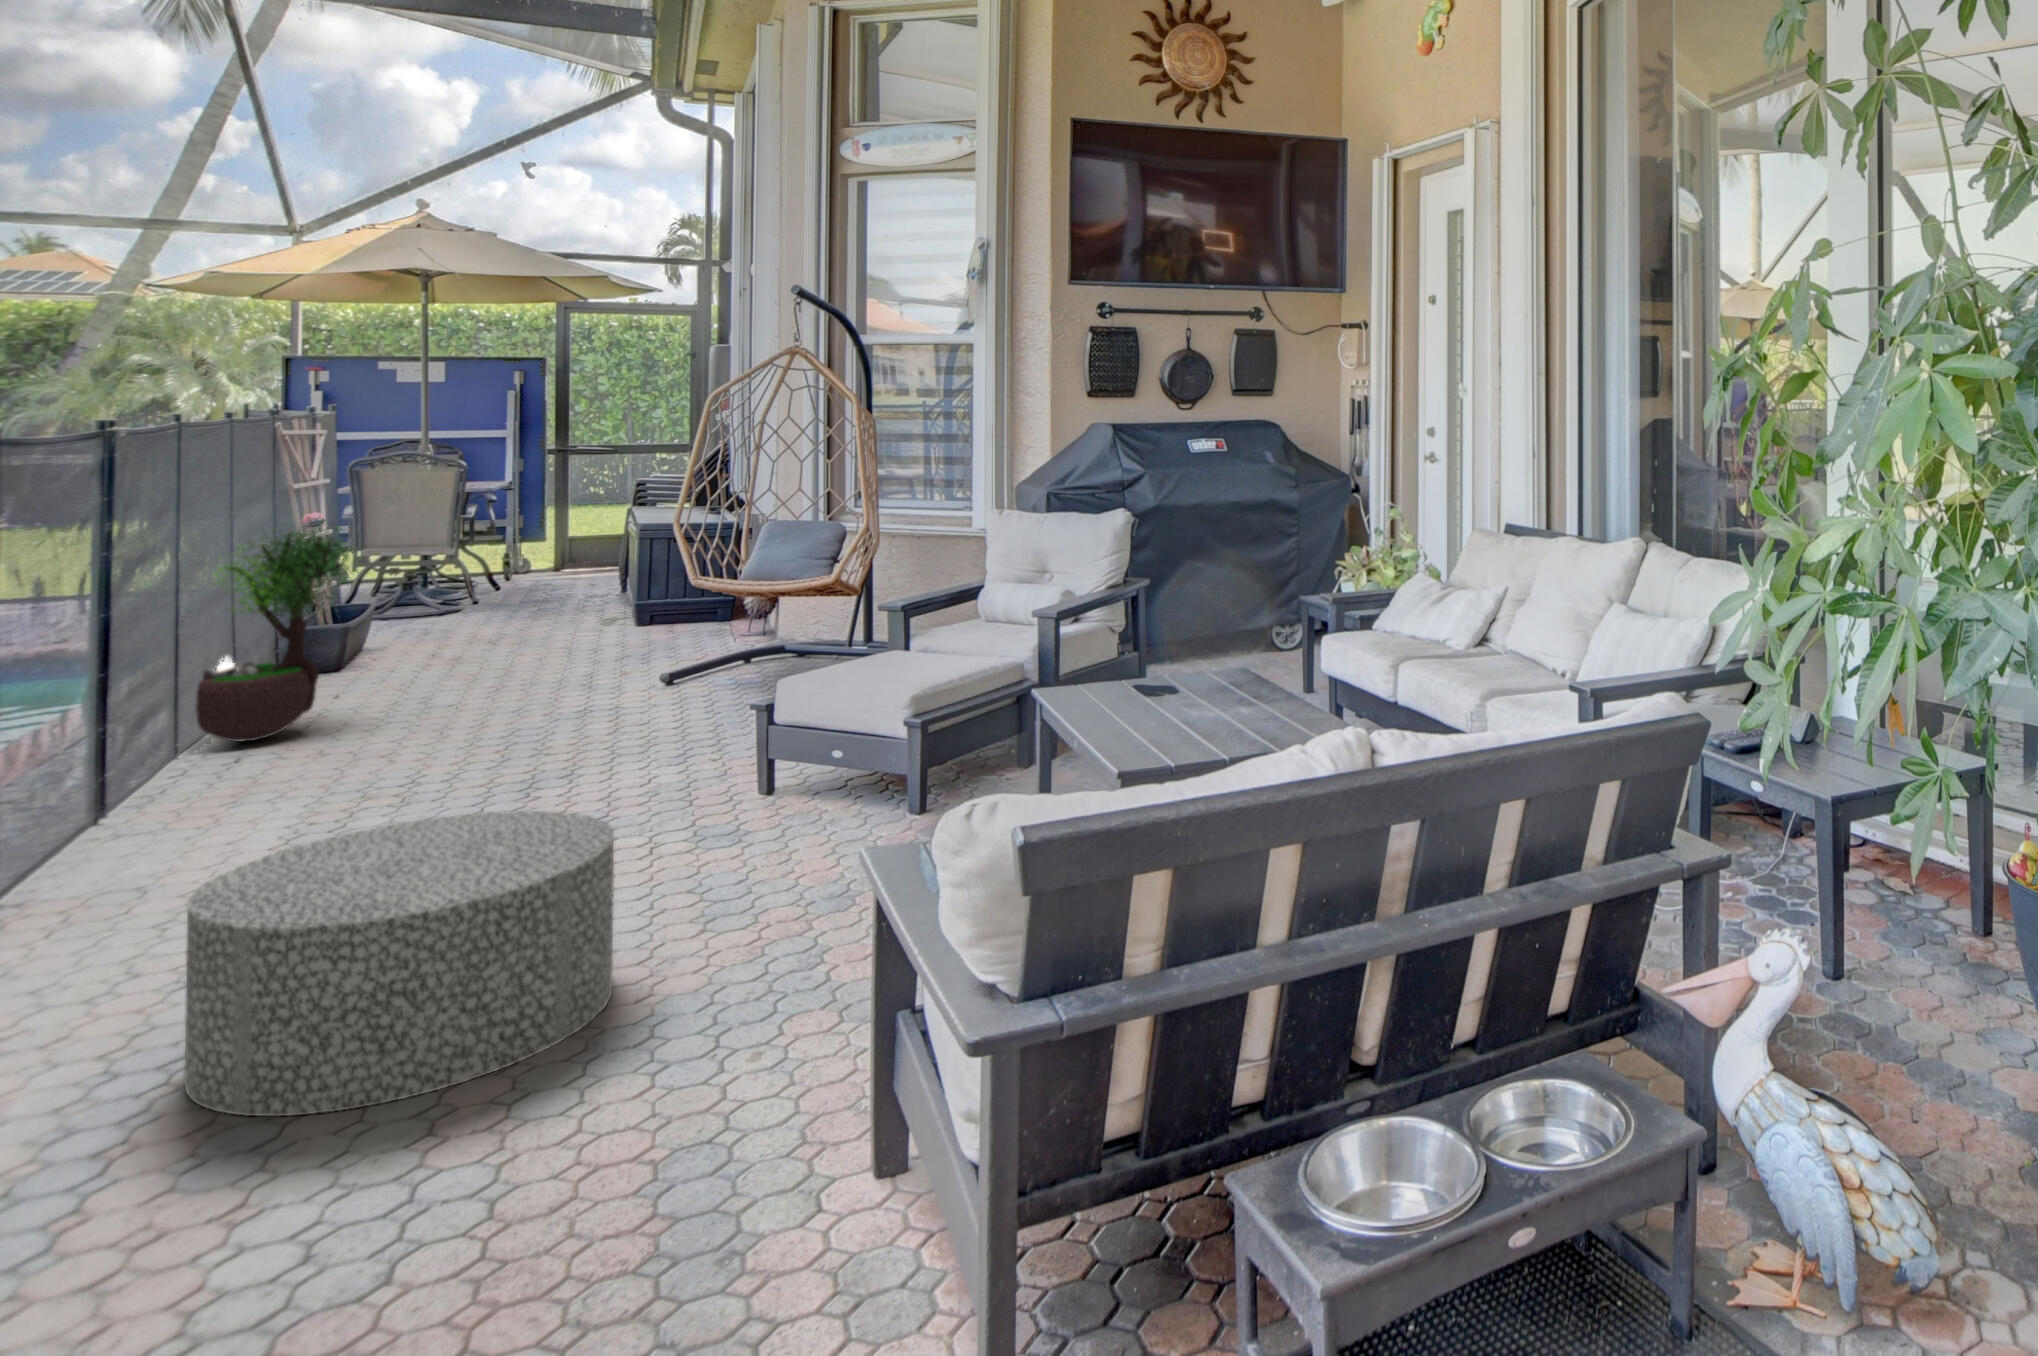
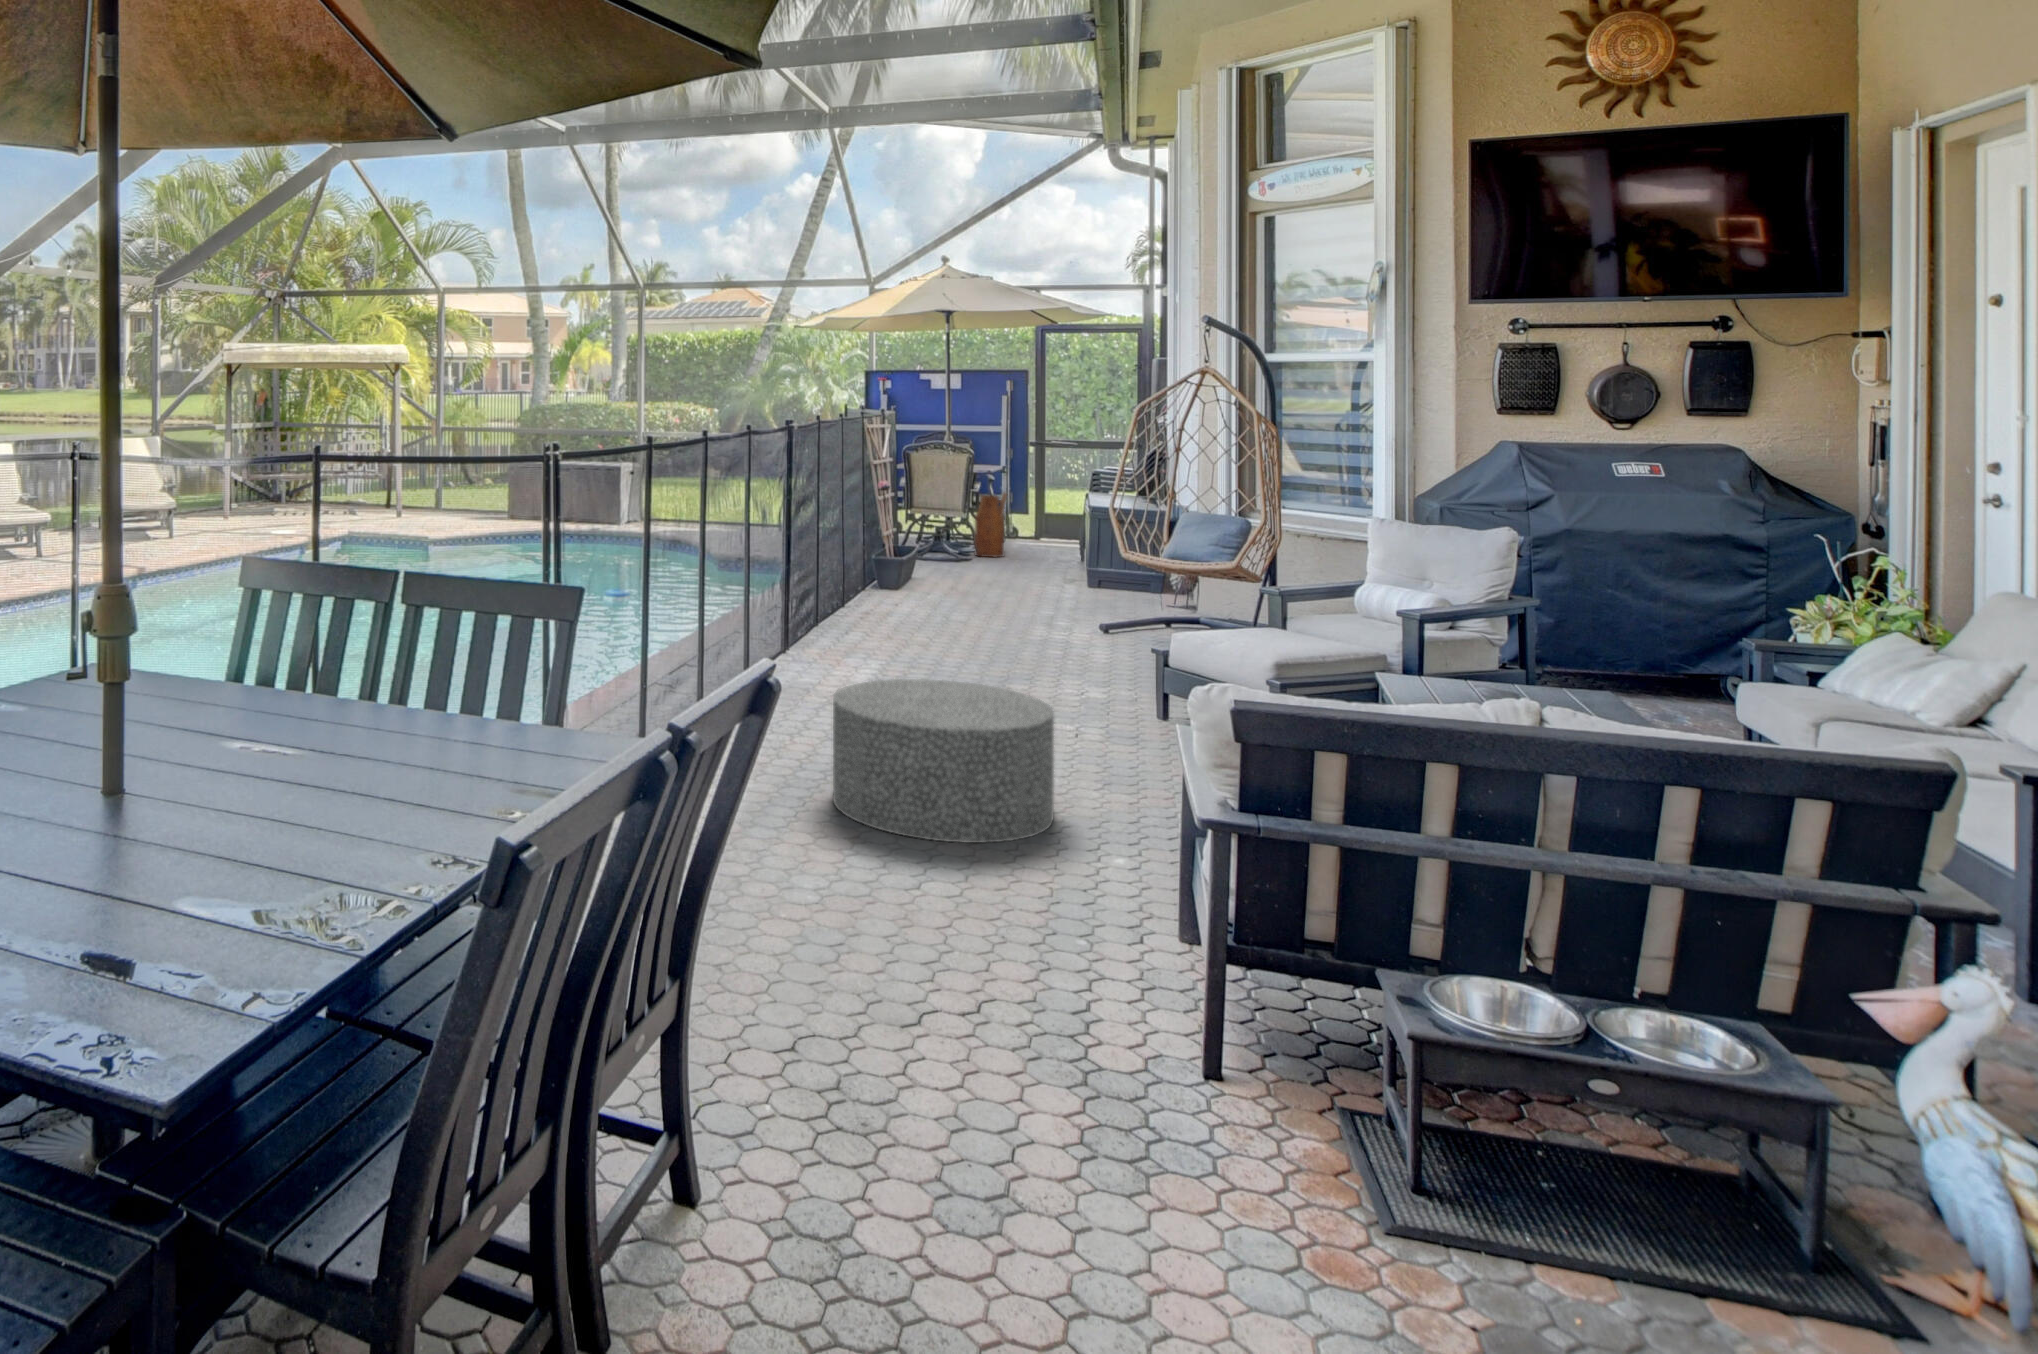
potted tree: present [196,512,358,742] -> none [821,476,910,625]
watering can: none [465,518,517,605] -> present [975,493,1007,557]

